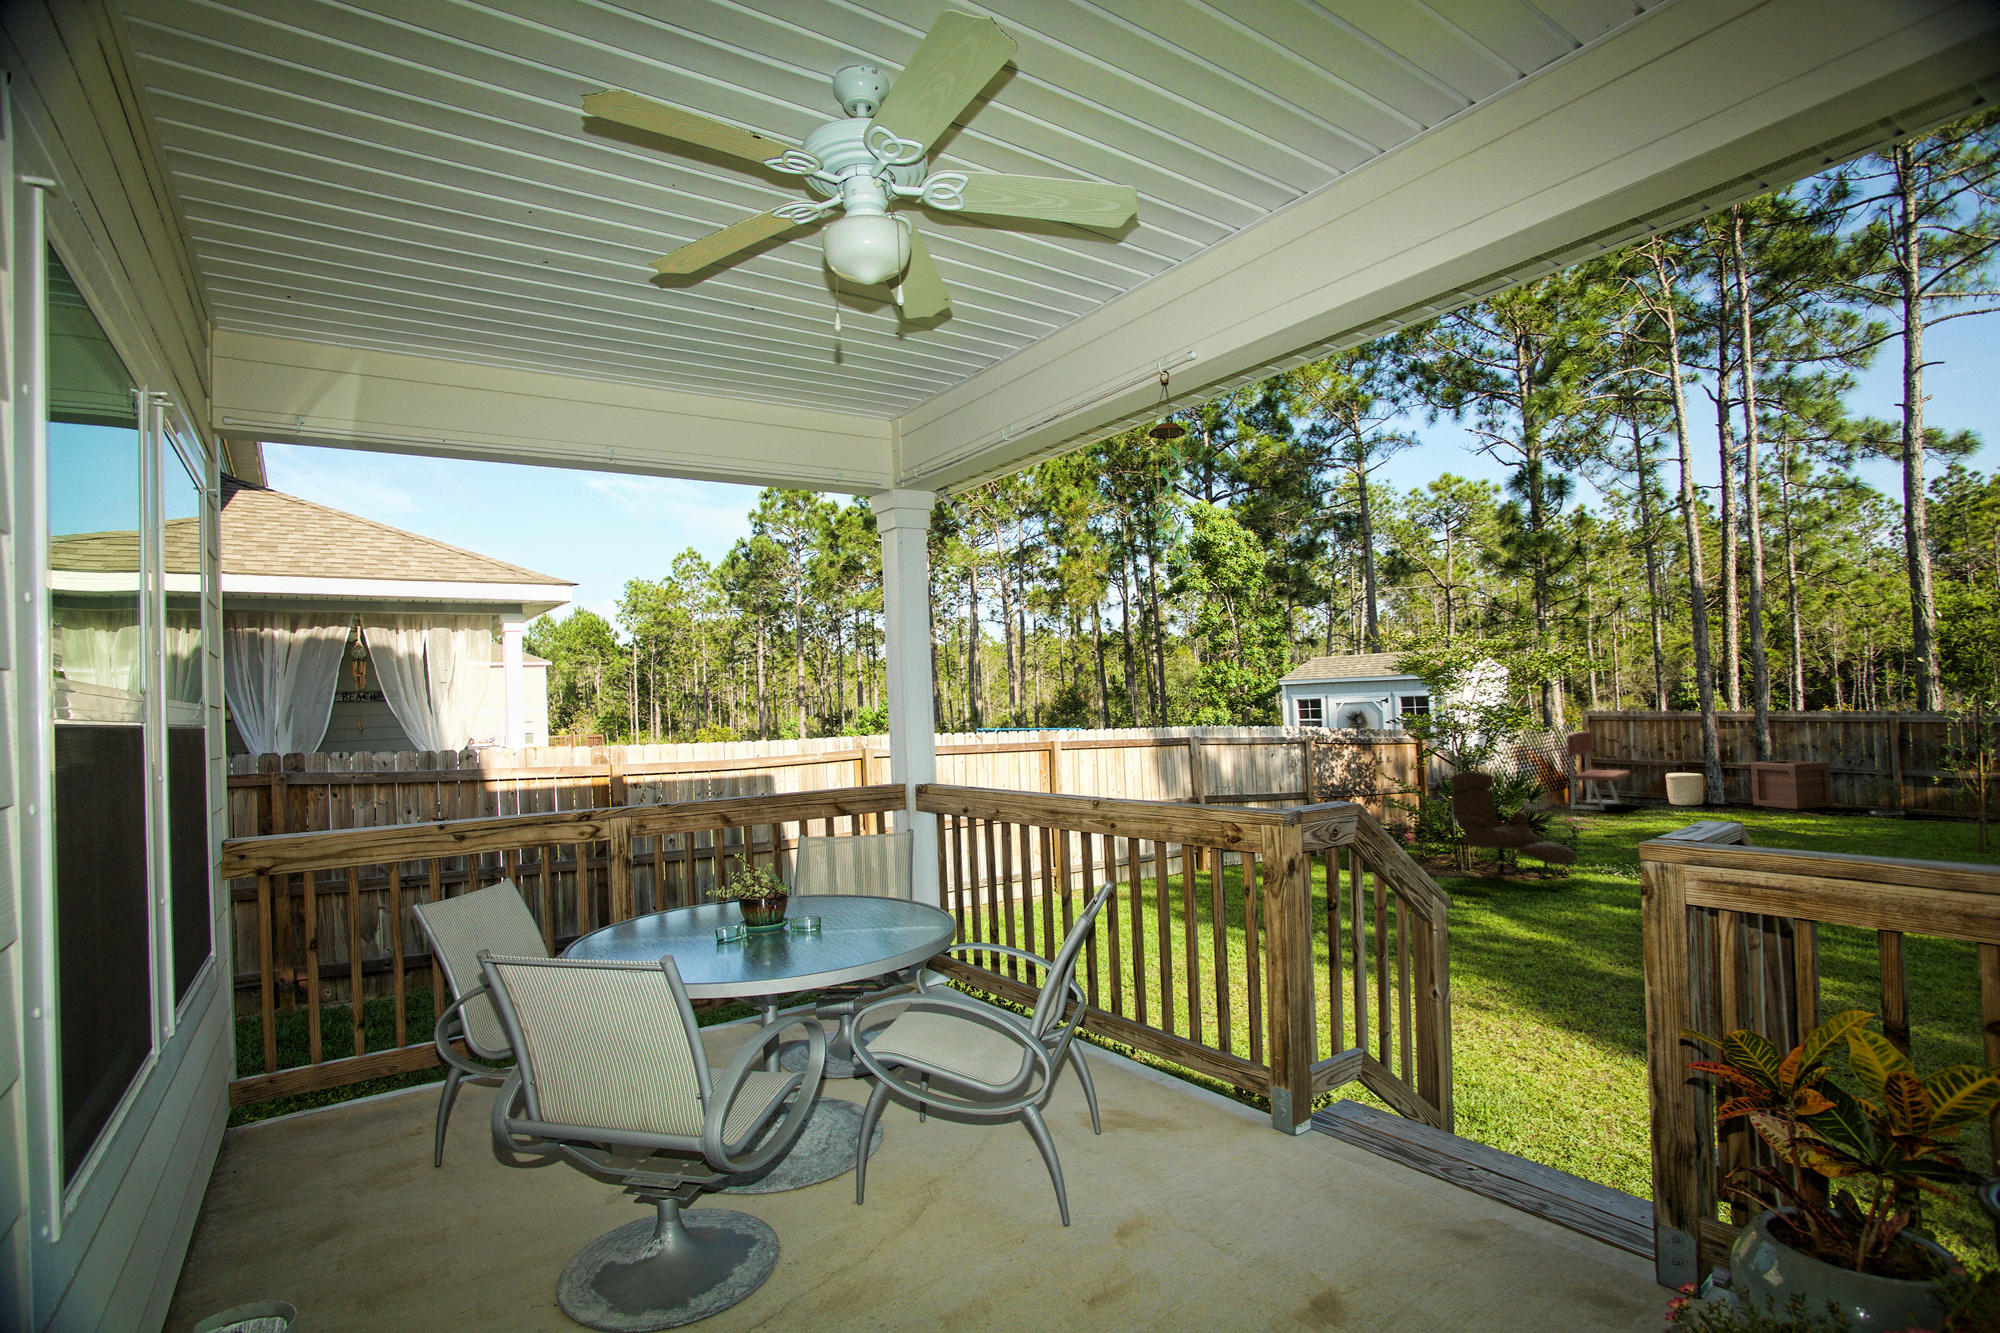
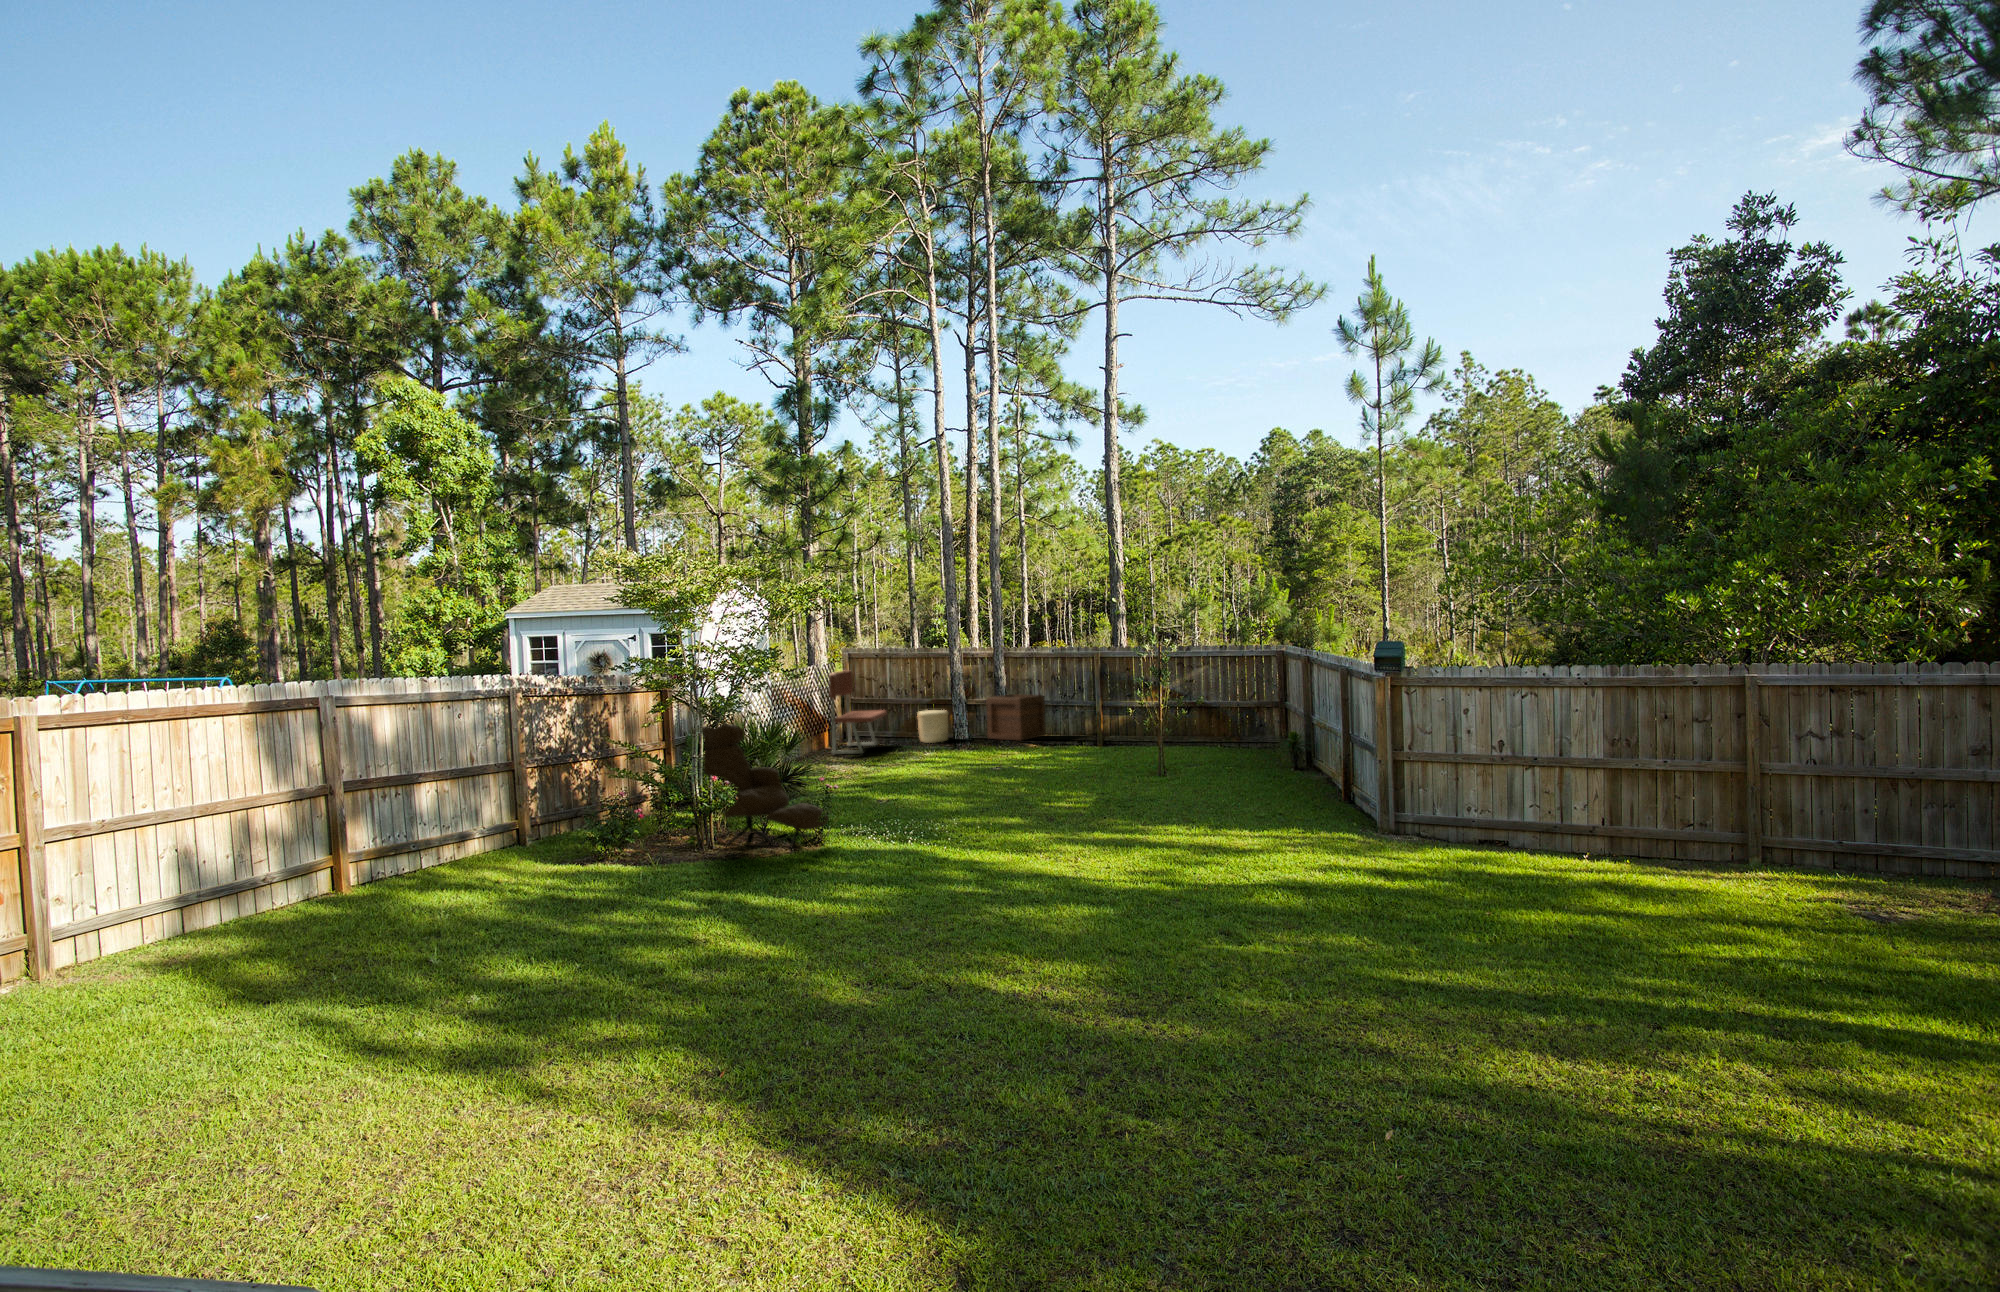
potted tree: present [1865,771,1904,815] -> none [1068,696,1099,741]

